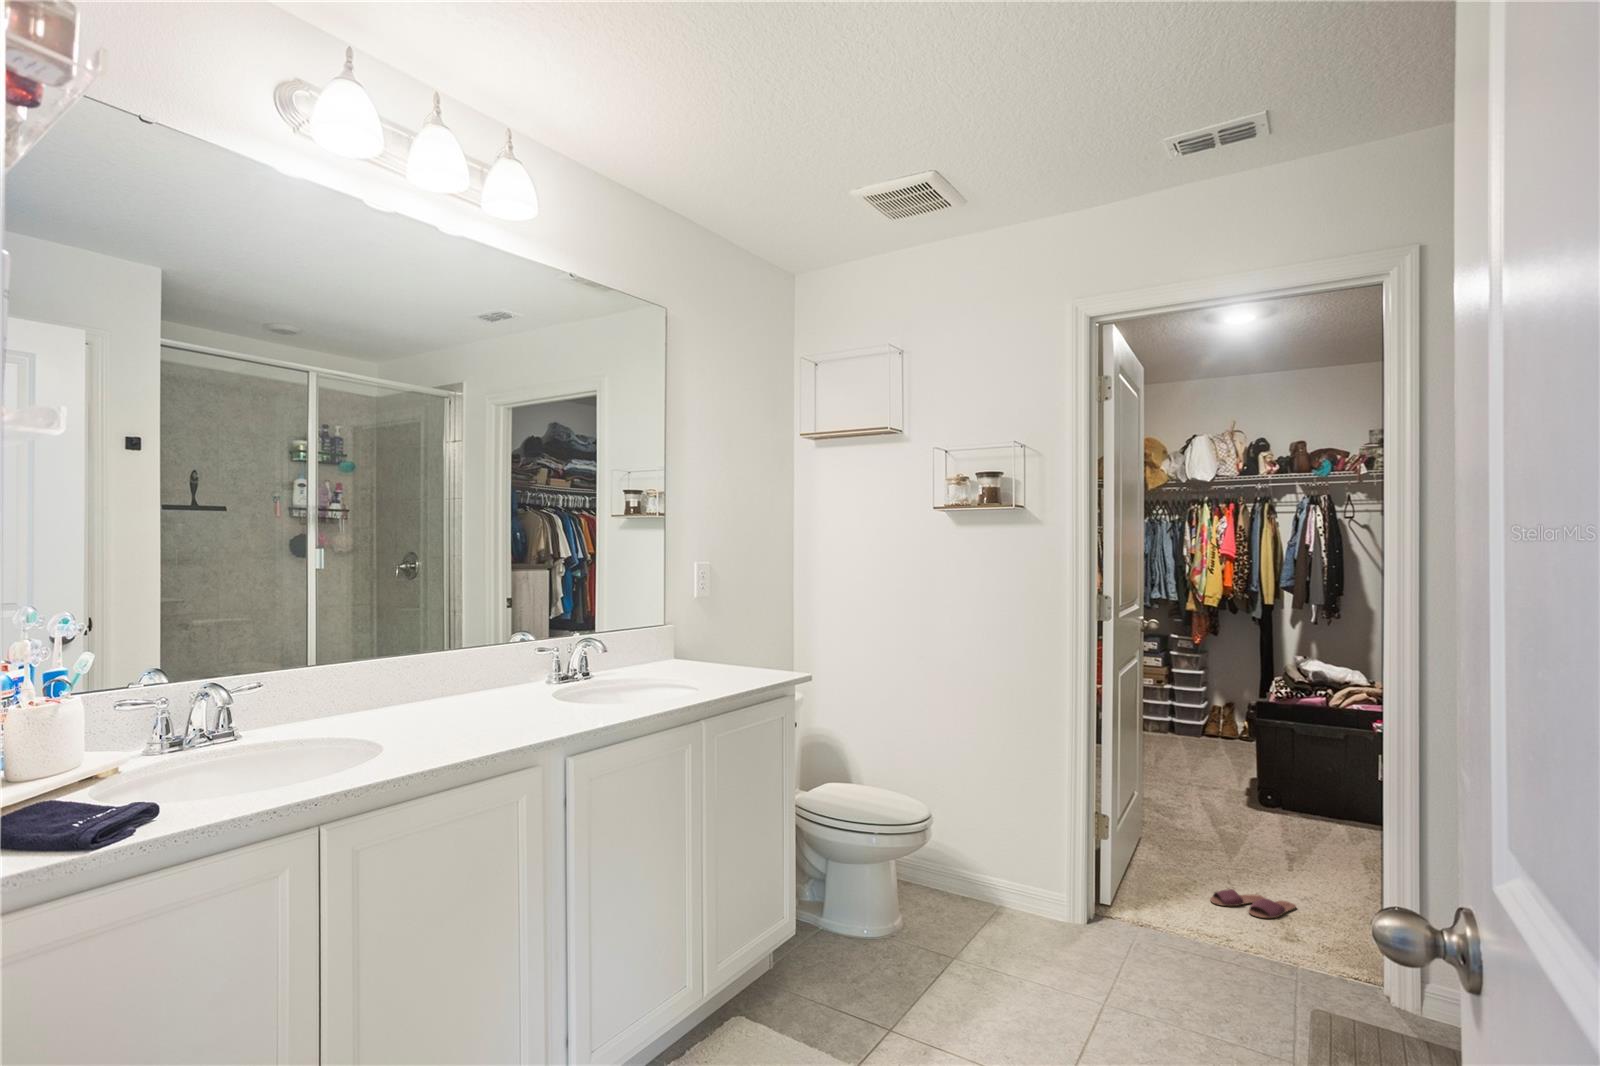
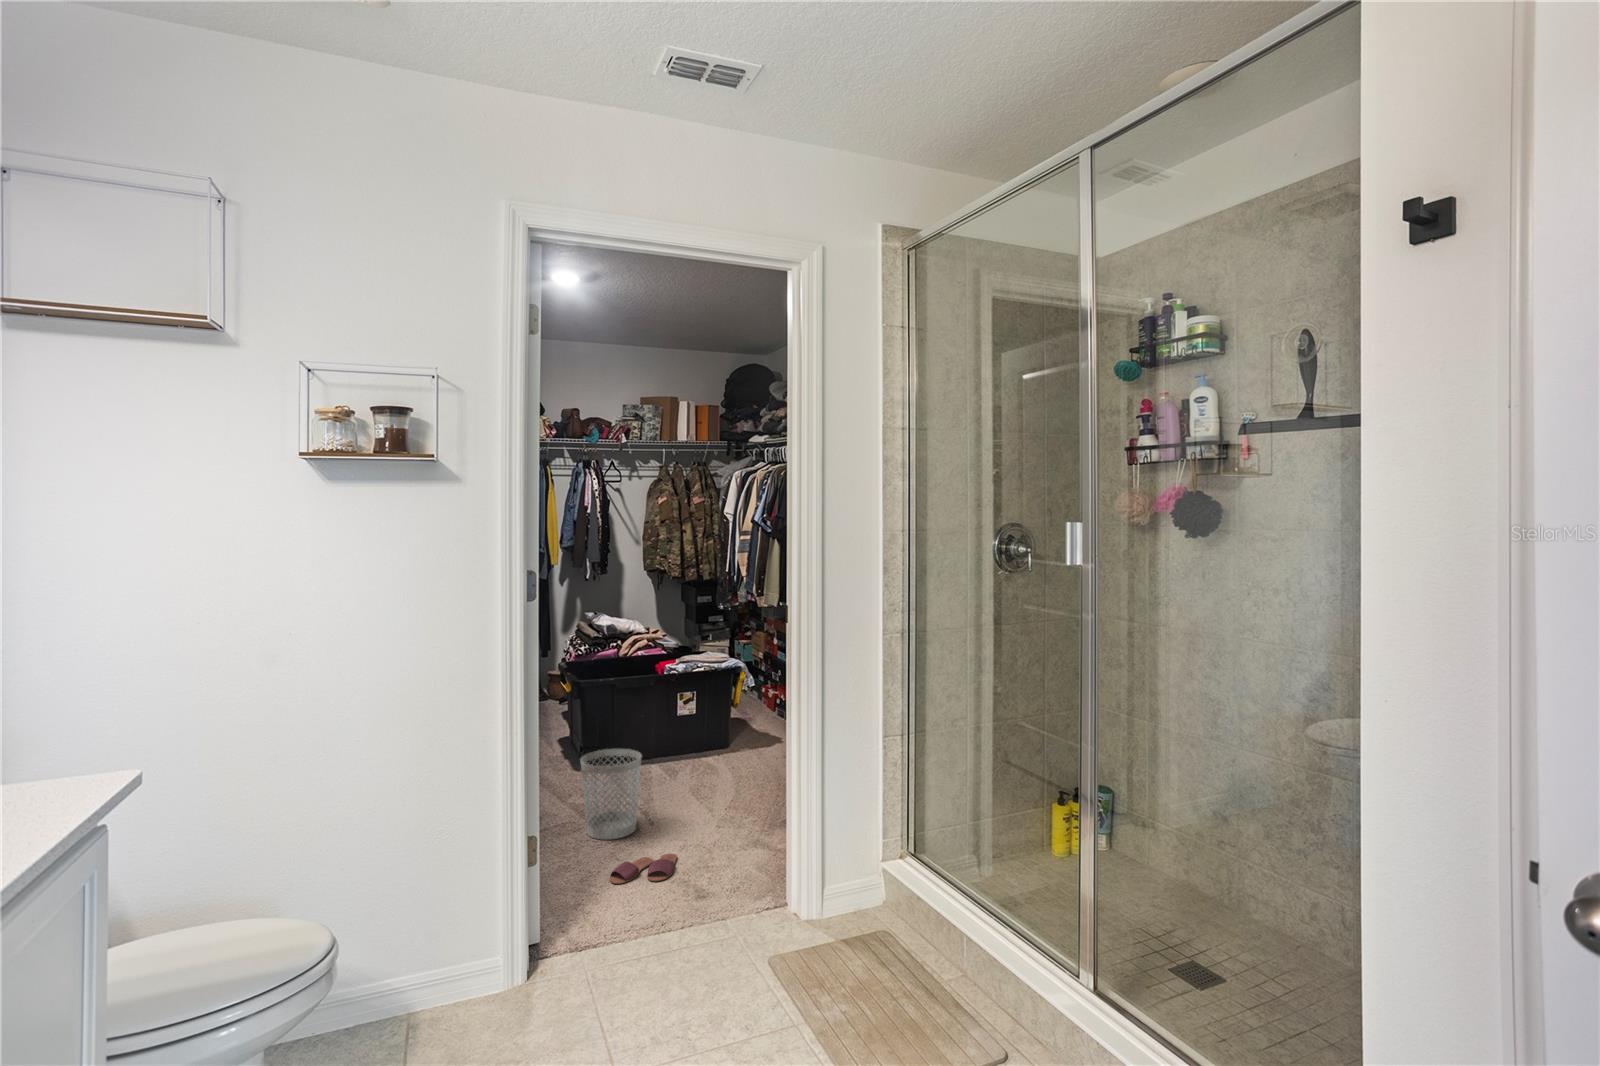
wastebasket: none [1214,784,1282,875] -> present [581,749,641,840]

